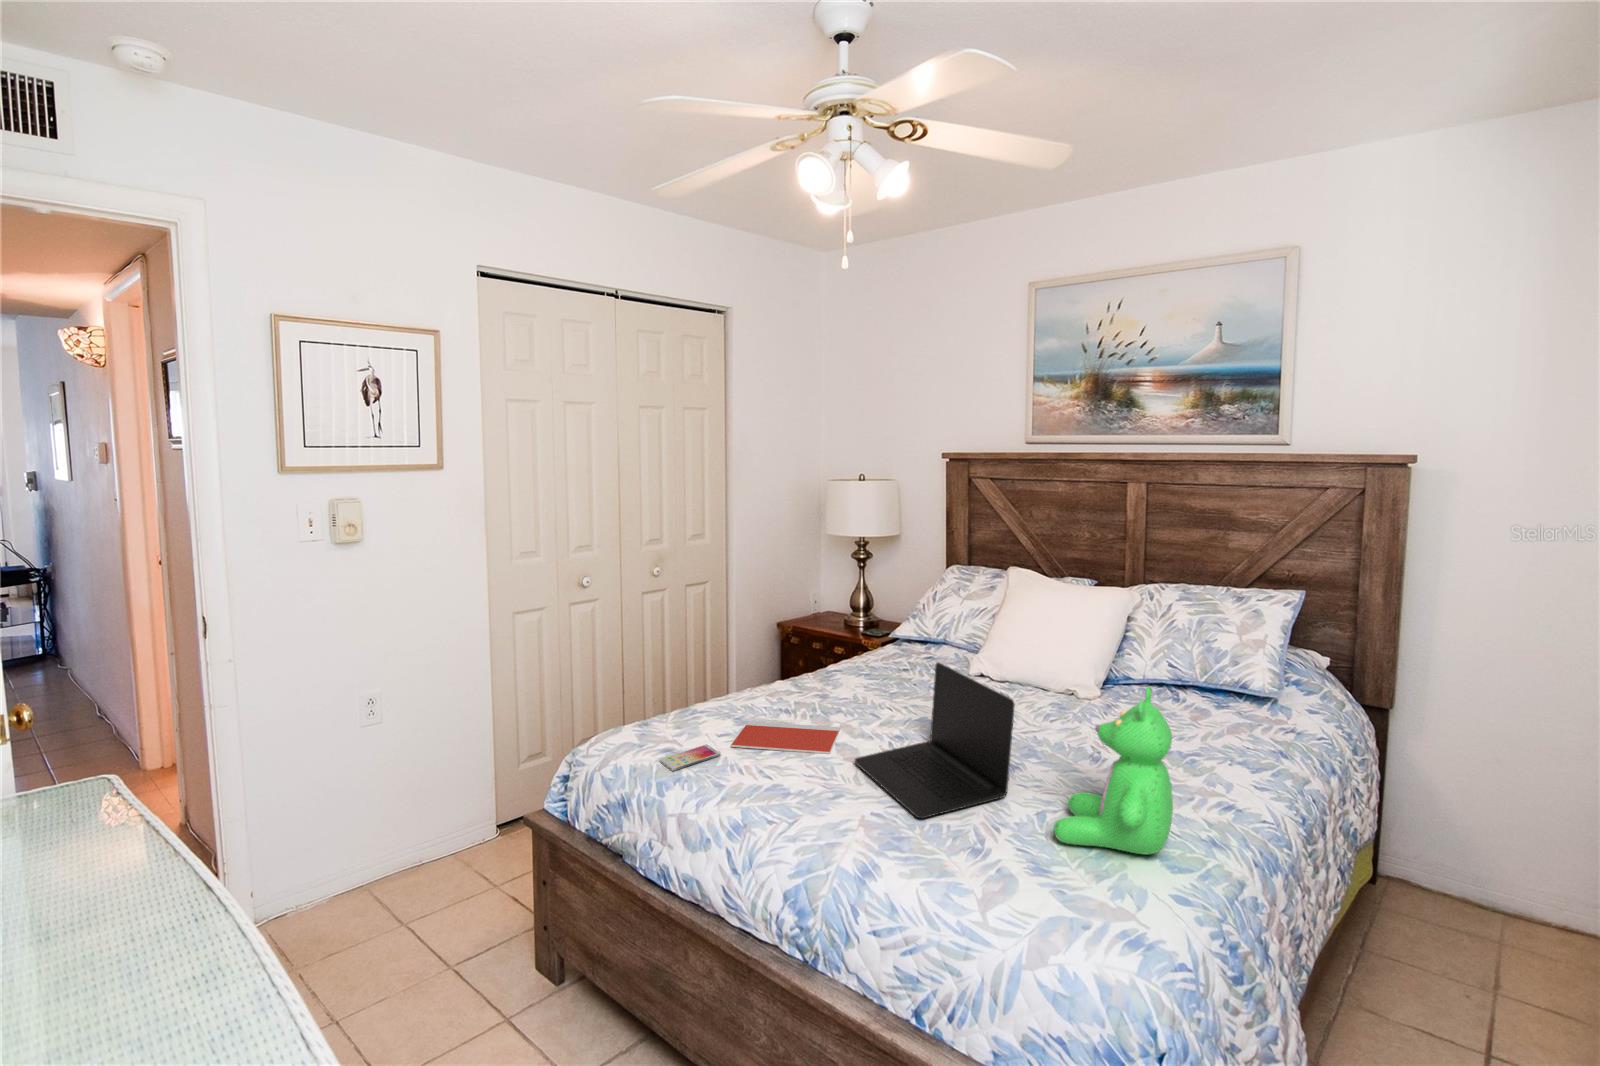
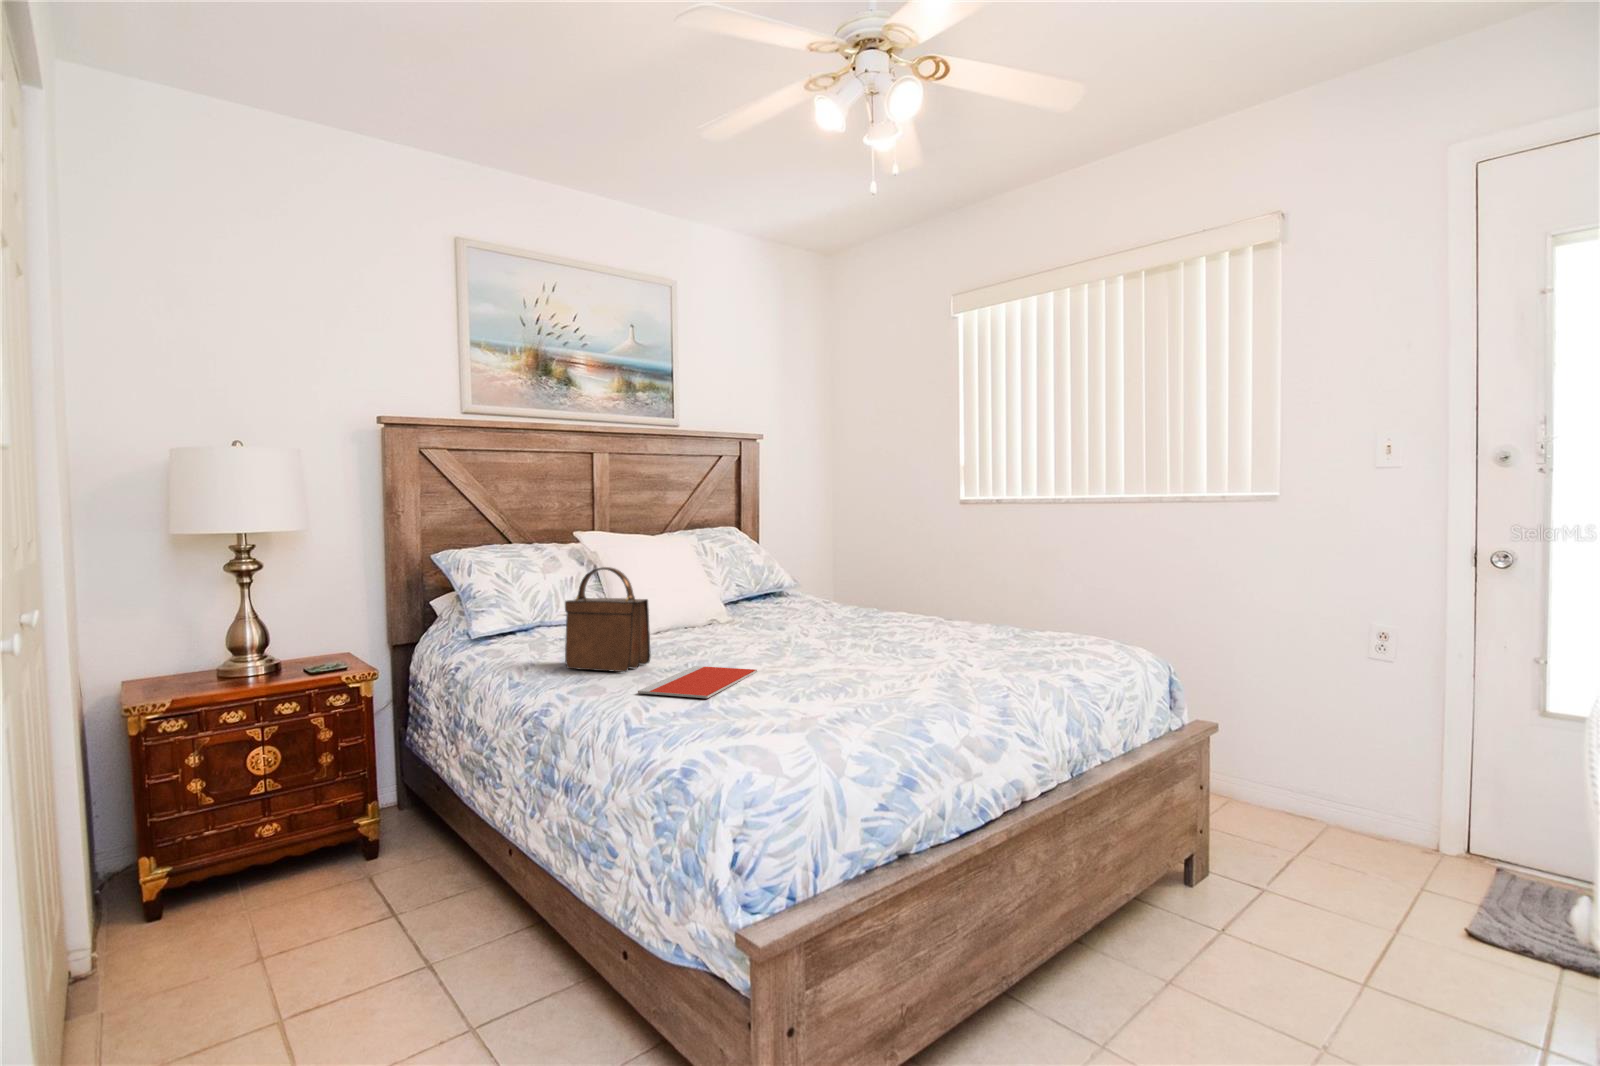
handbag: none [815,621,854,710] -> present [565,567,651,672]
laptop: present [855,663,1015,818] -> none [767,561,907,663]
teddy bear: present [1054,687,1173,854] -> none [900,526,985,635]
smartphone: present [660,744,720,771] -> none [697,698,759,724]

